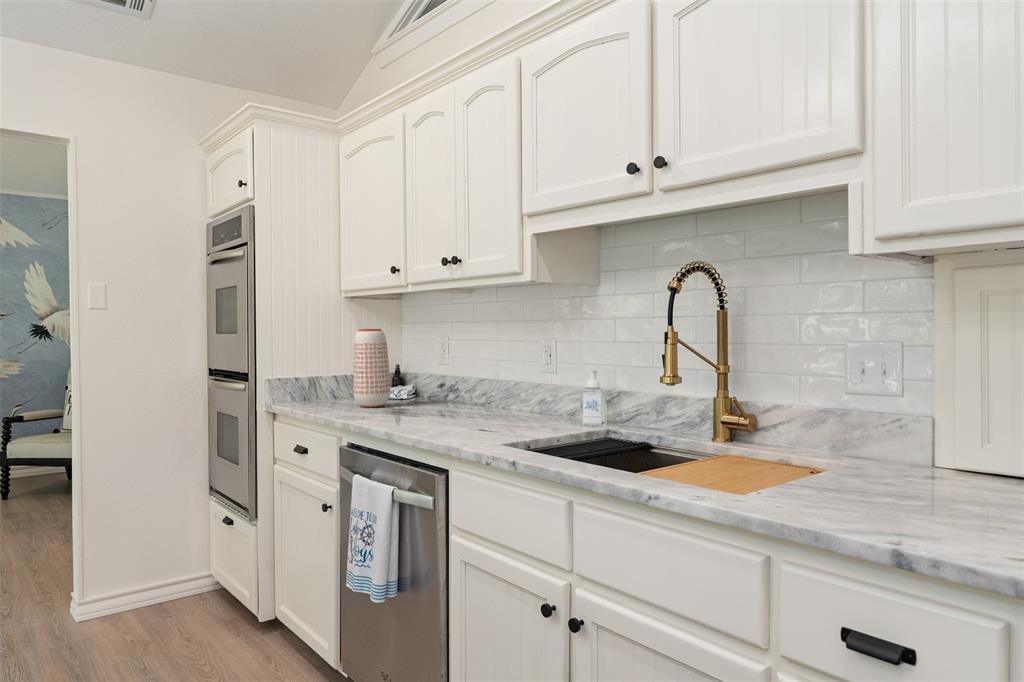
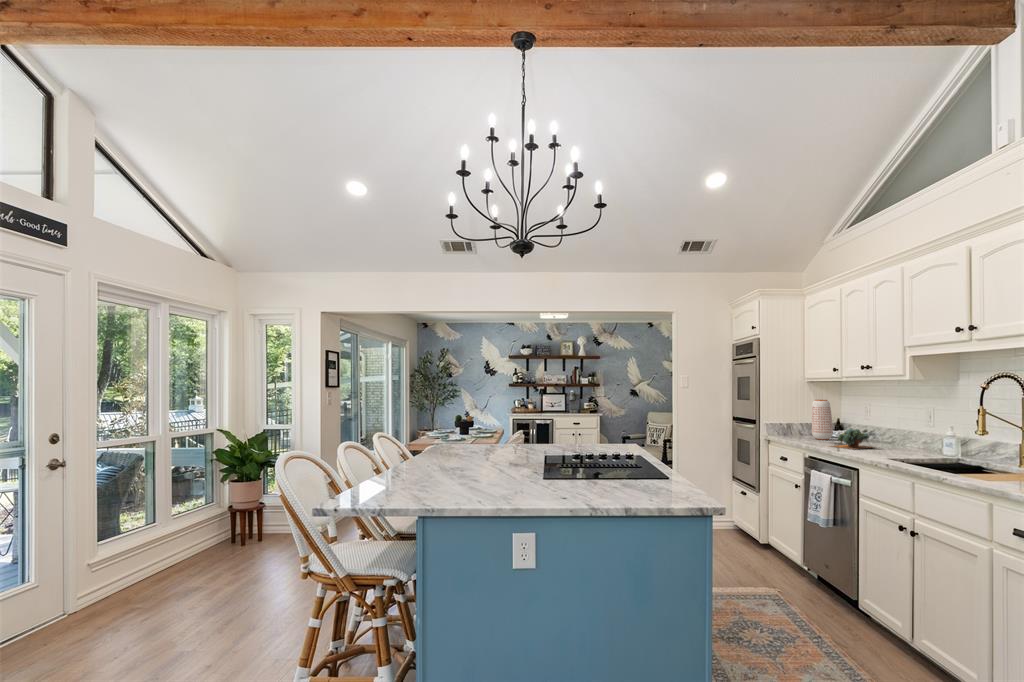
succulent plant: none [383,383,468,427] -> present [832,428,874,450]

